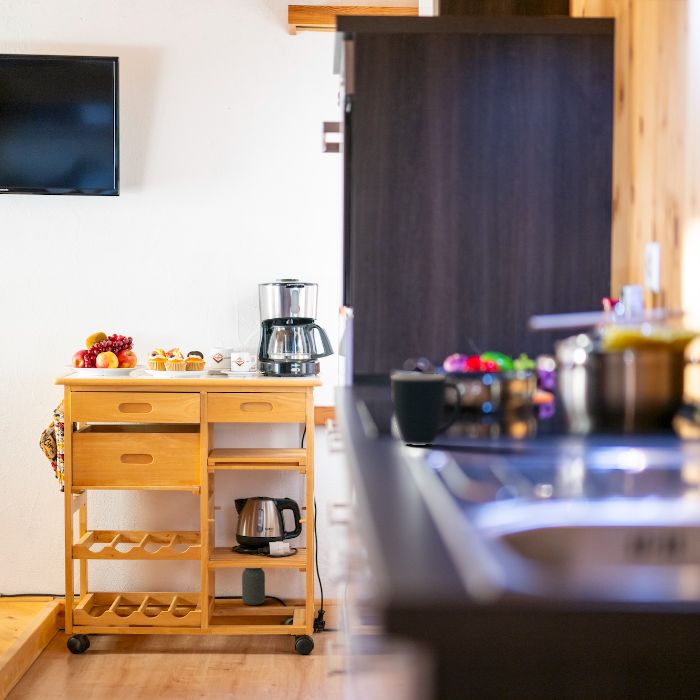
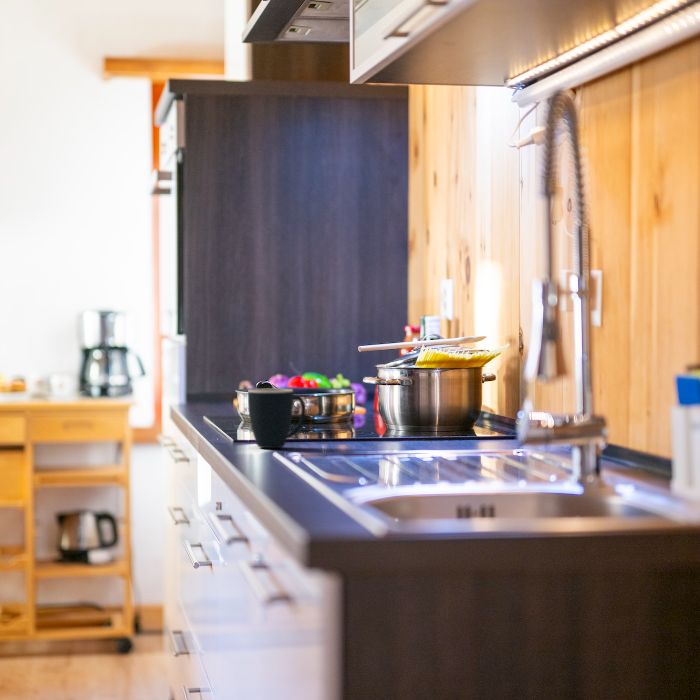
jar: present [242,568,265,605] -> none [62,570,84,612]

